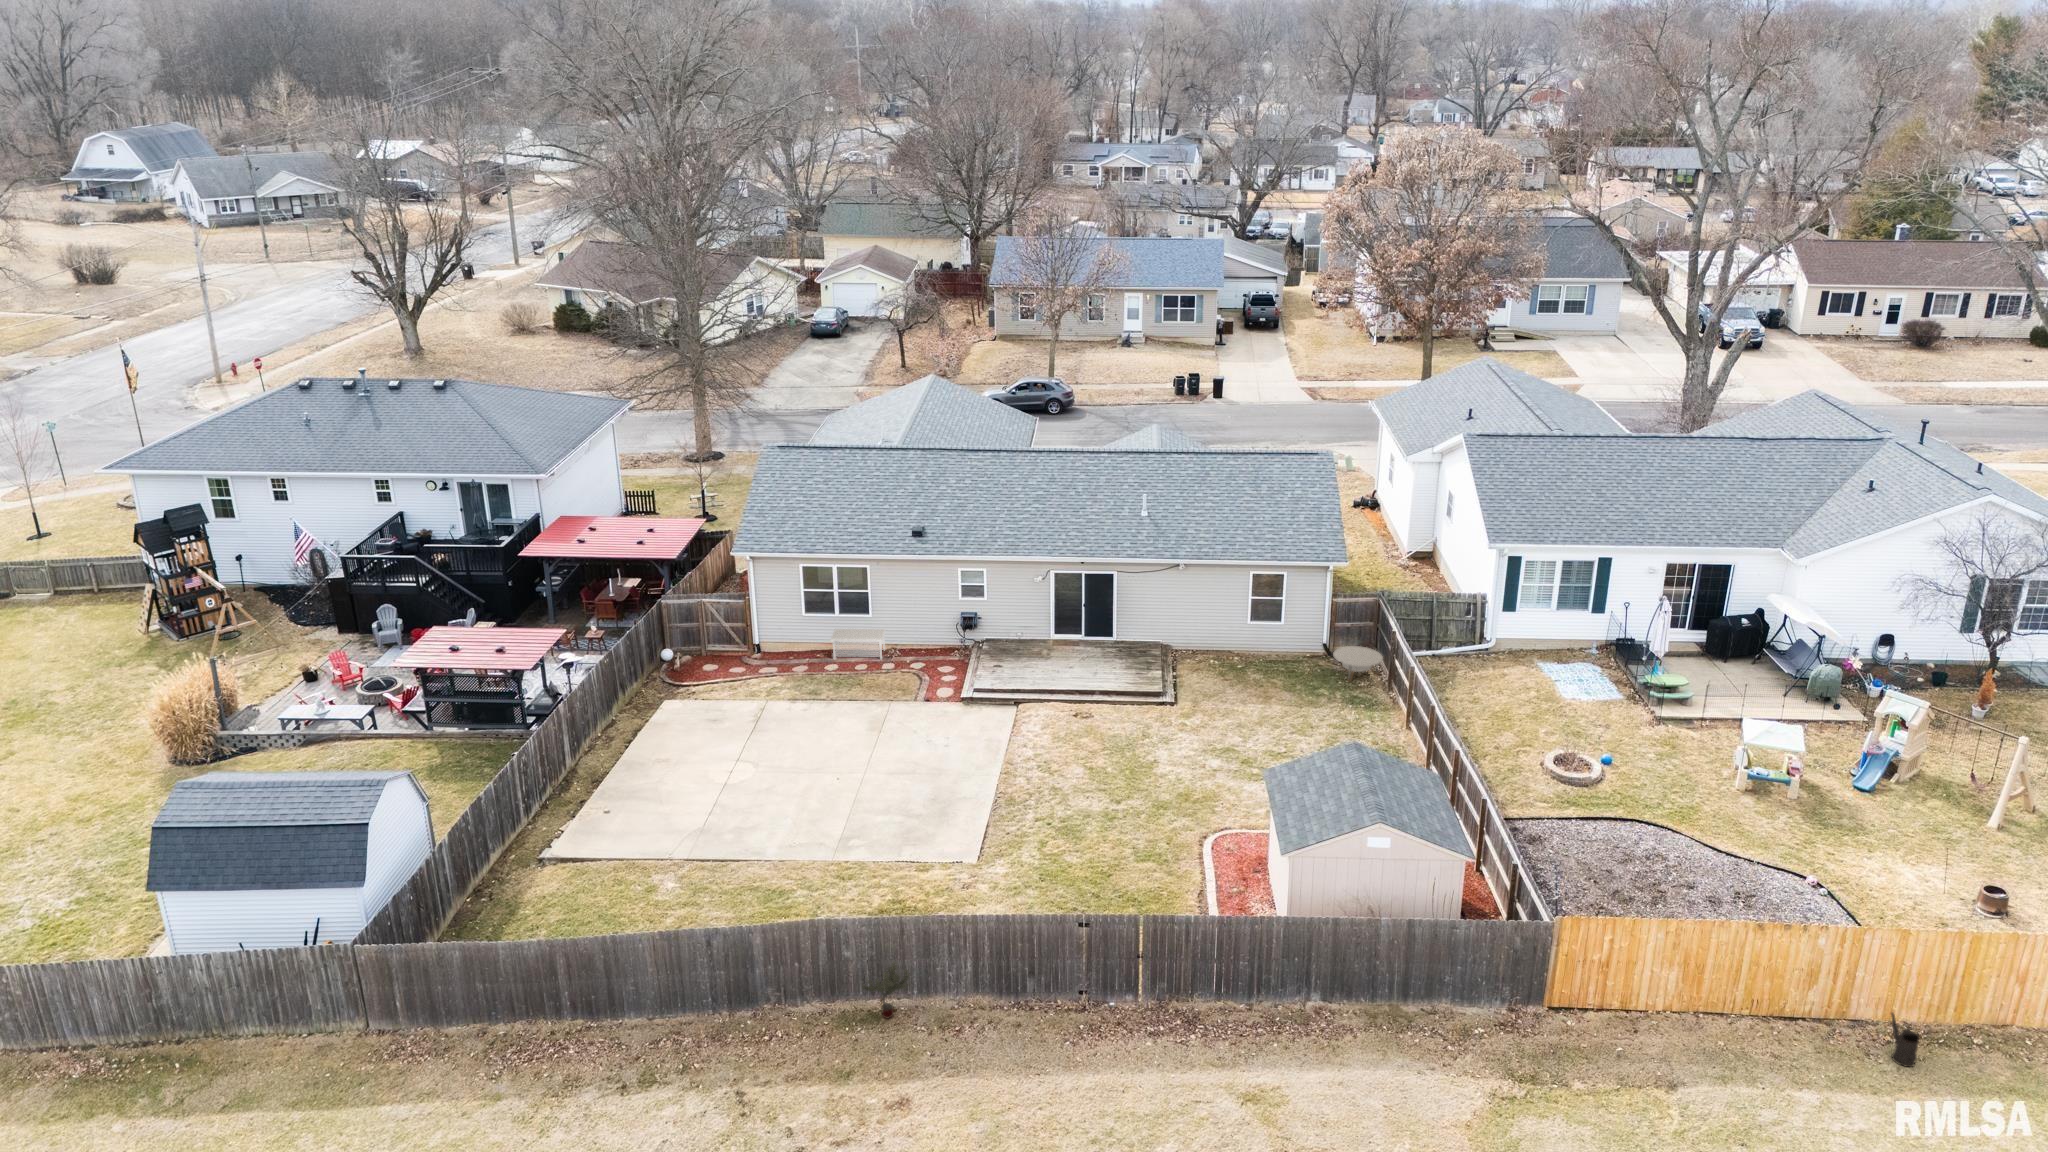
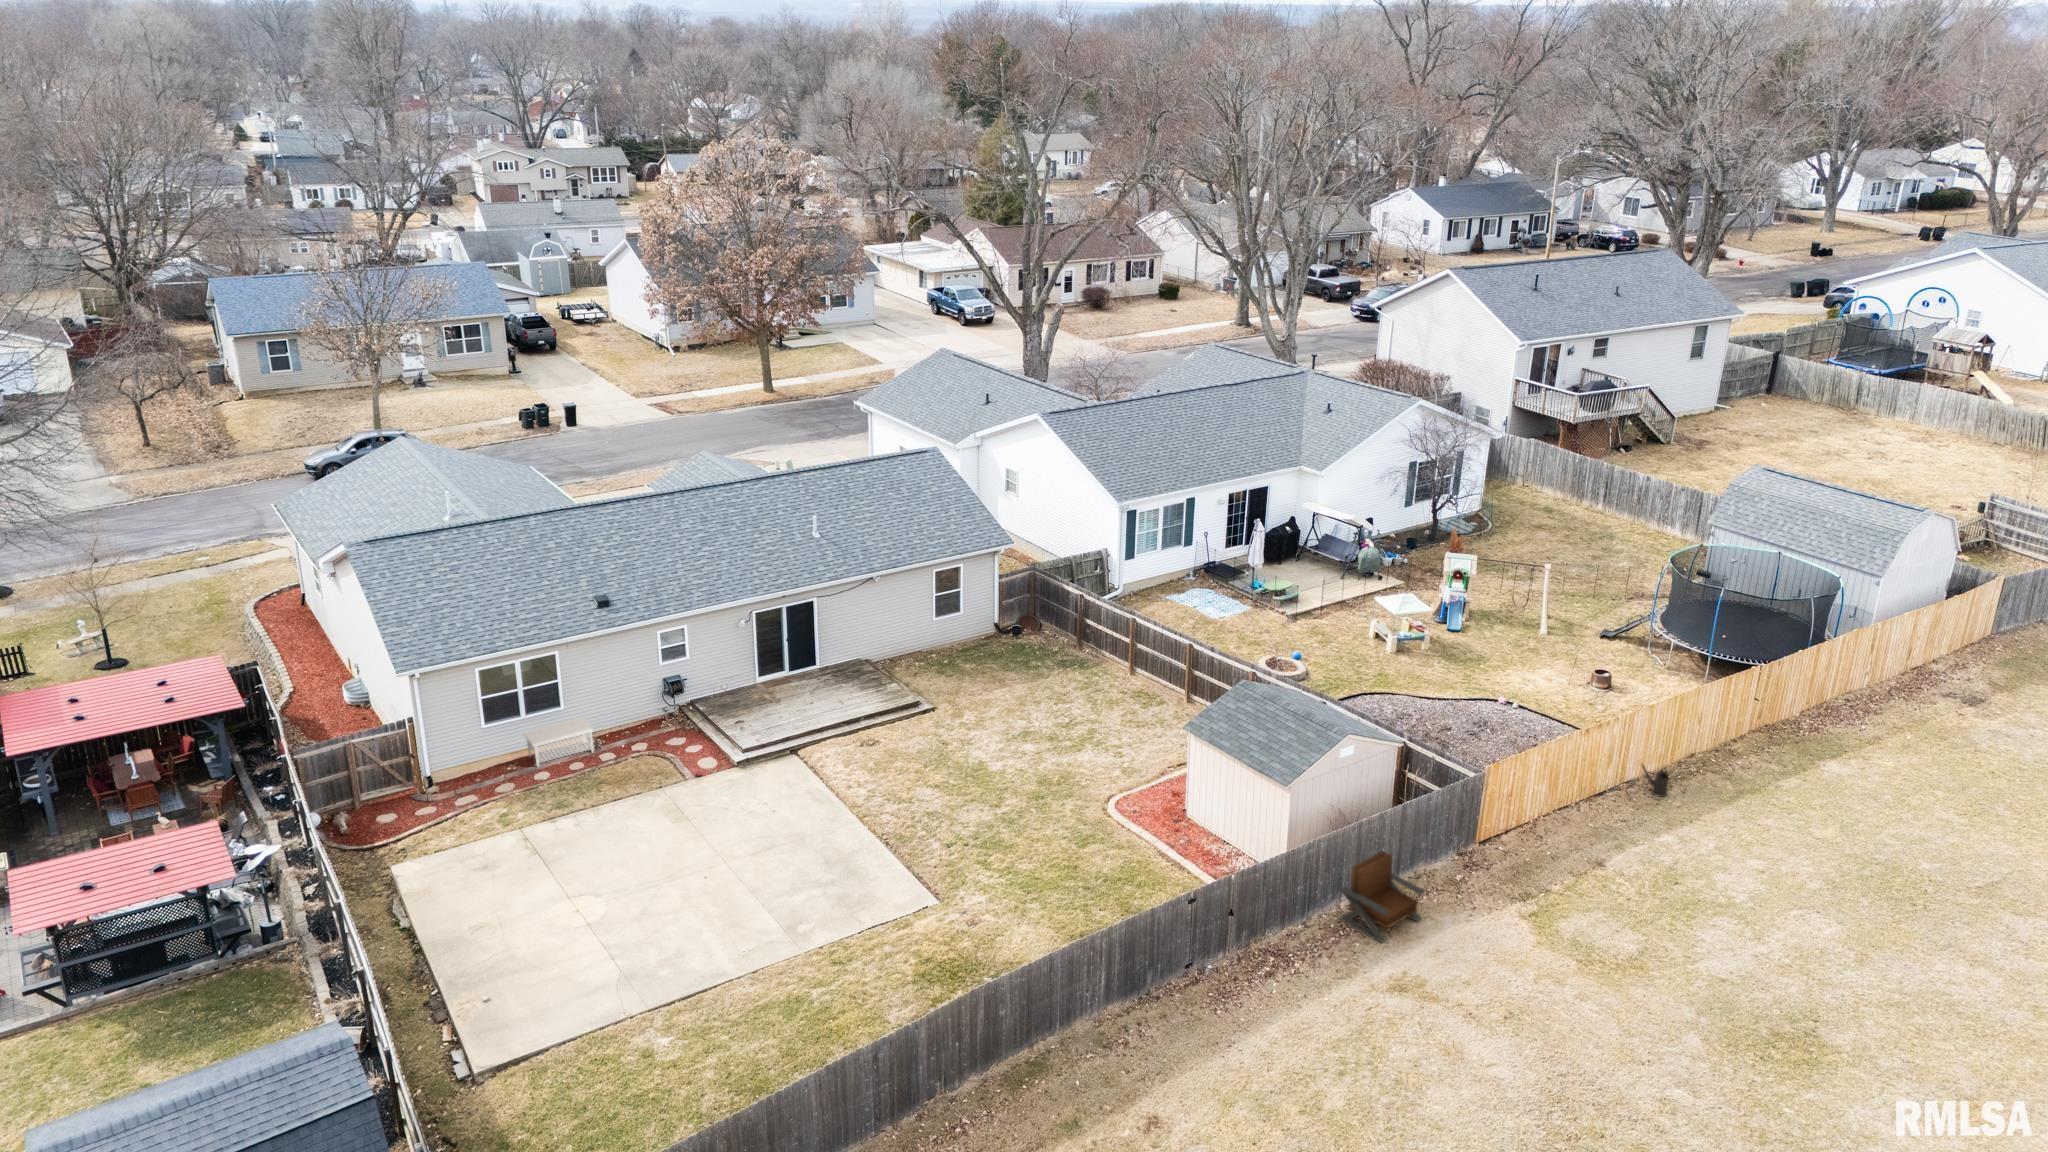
round table: present [1333,646,1383,682] -> none [1026,617,1072,650]
potted tree: present [862,962,910,1018] -> none [1029,1002,1076,1065]
lounge chair: none [1295,965,1387,1059] -> present [1340,851,1424,943]

